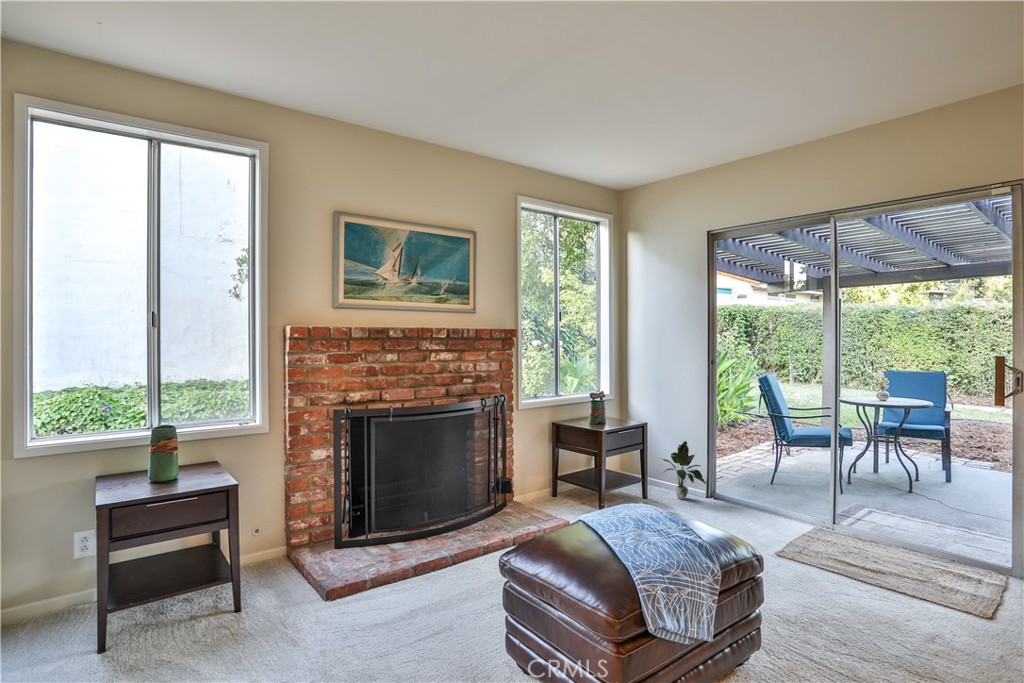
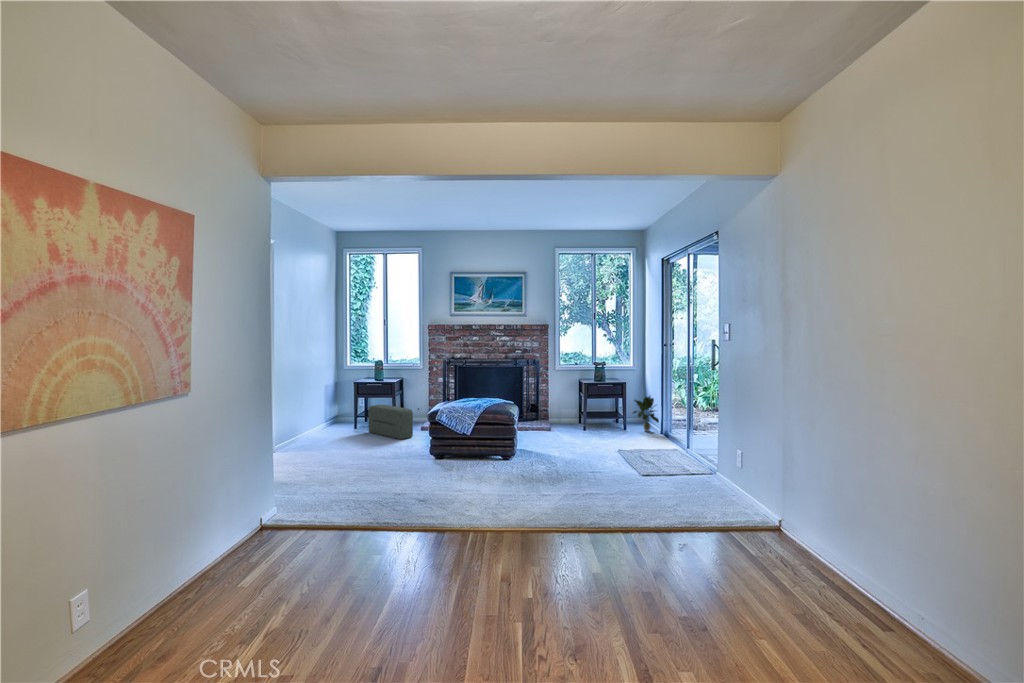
pouf: none [178,555,350,657] -> present [368,405,413,439]

